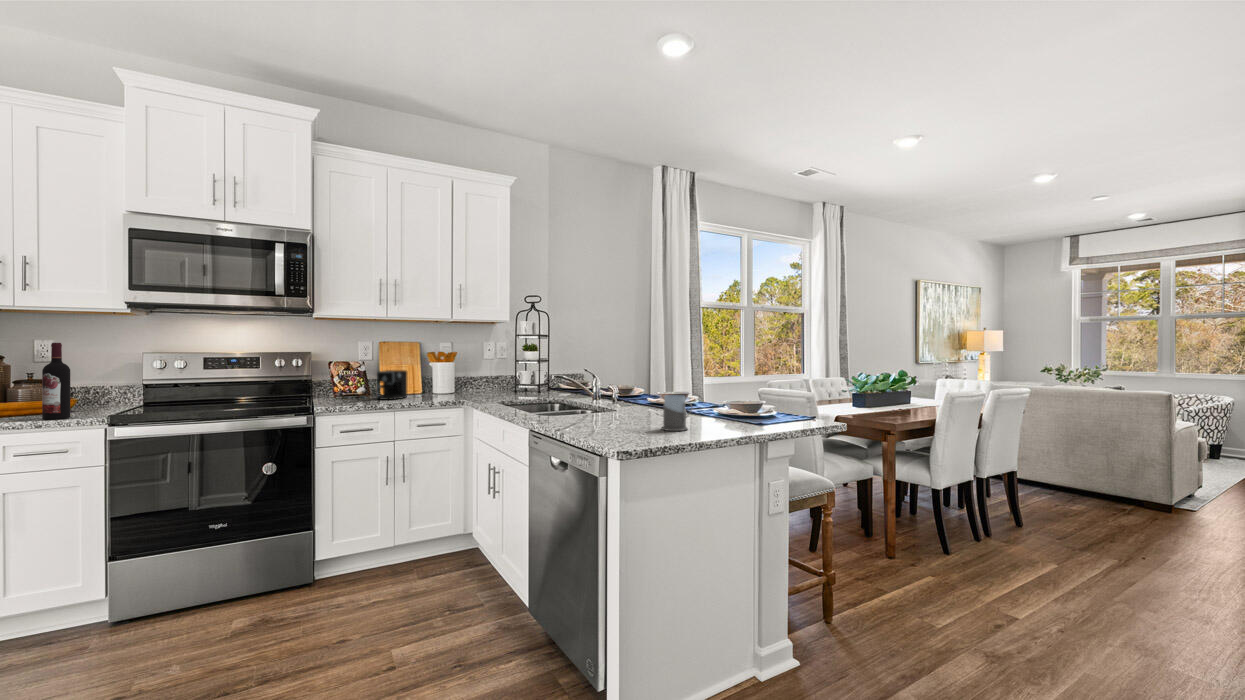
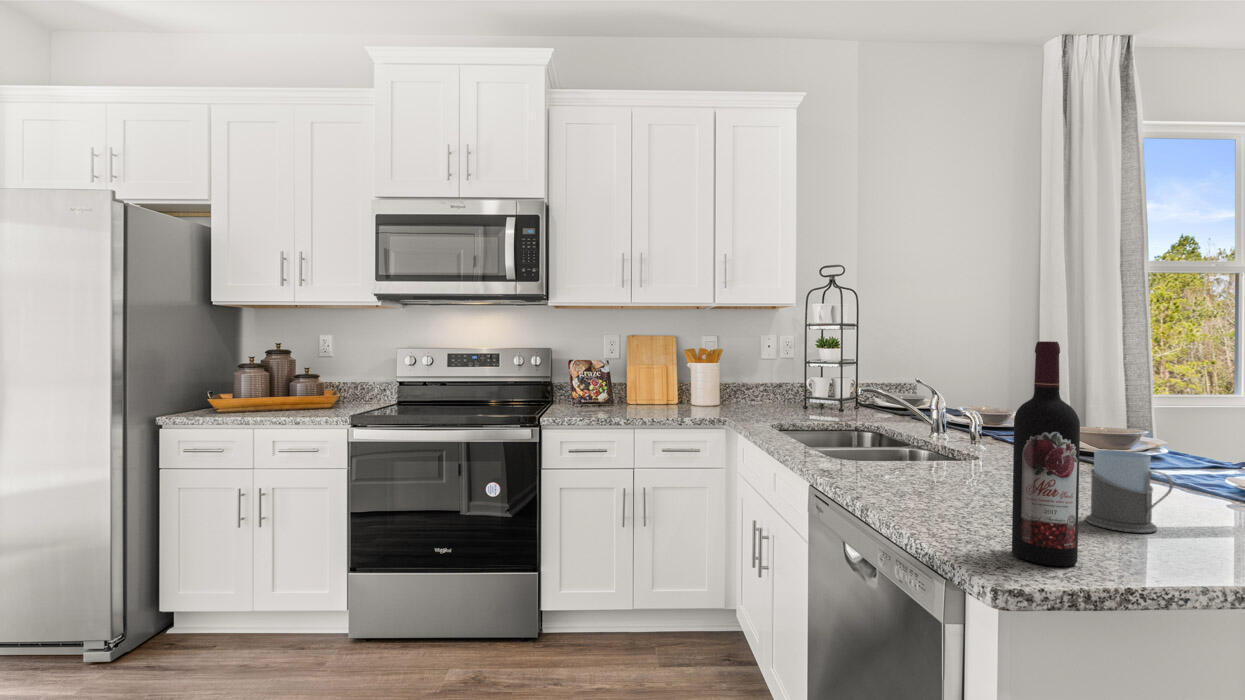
wine bottle: present [42,343,70,419] -> present [1012,341,1080,566]
coffee maker: present [377,370,408,400] -> none [618,373,695,412]

